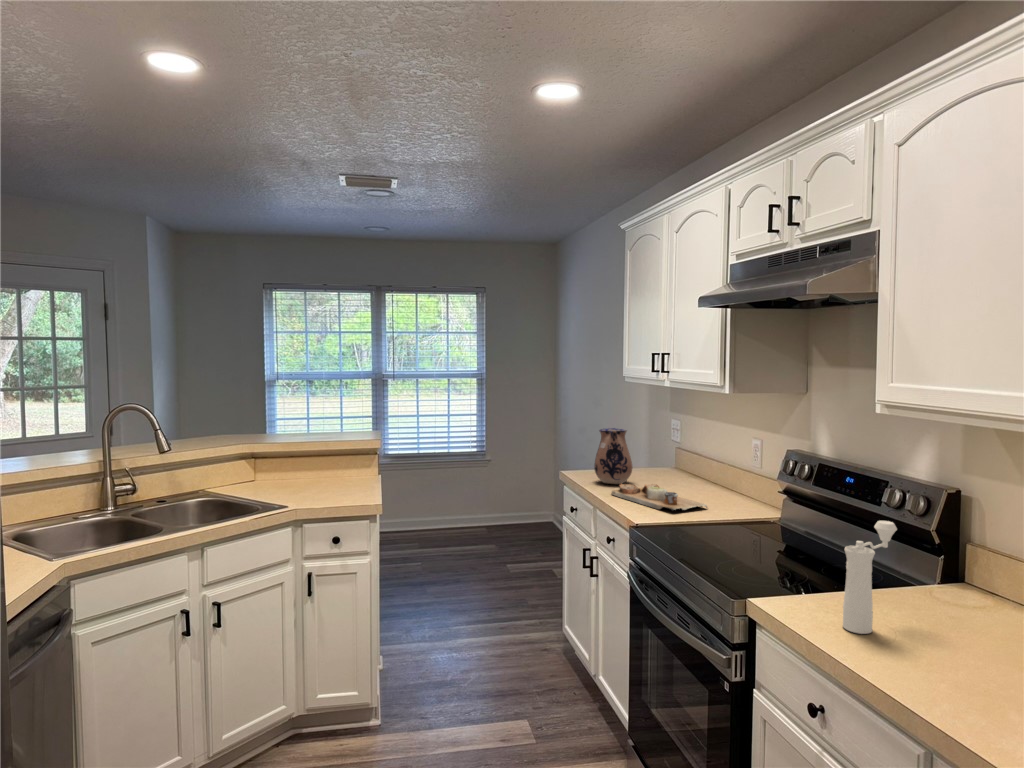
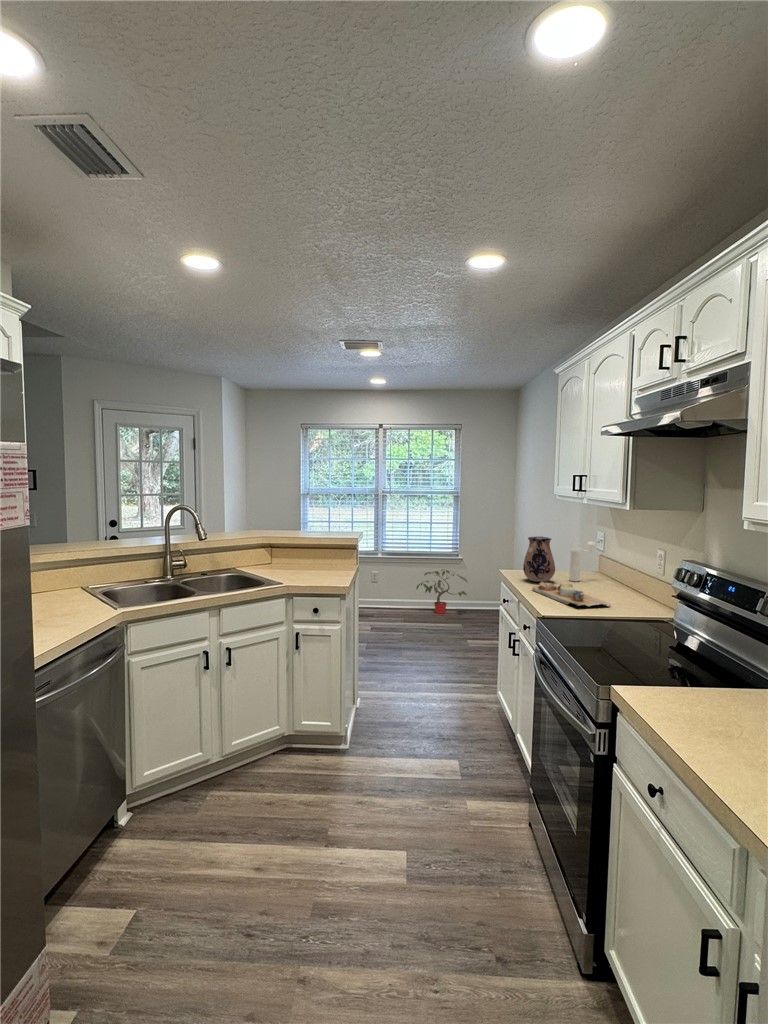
potted plant: none [431,475,502,533] -> present [416,570,467,614]
pepper mill: present [843,521,897,634] -> present [569,542,595,581]

